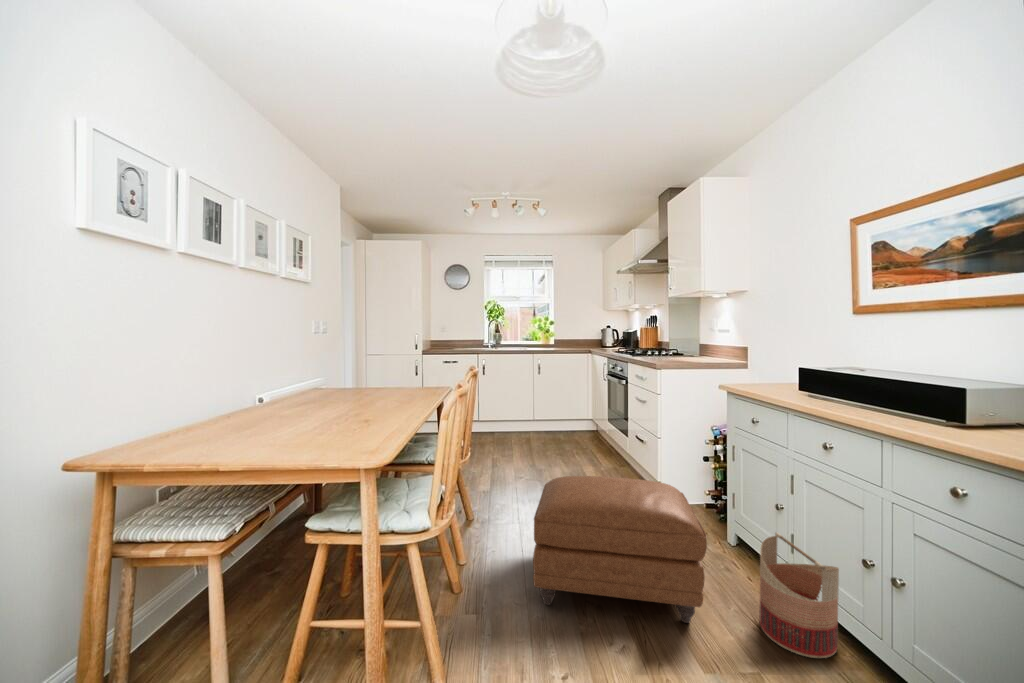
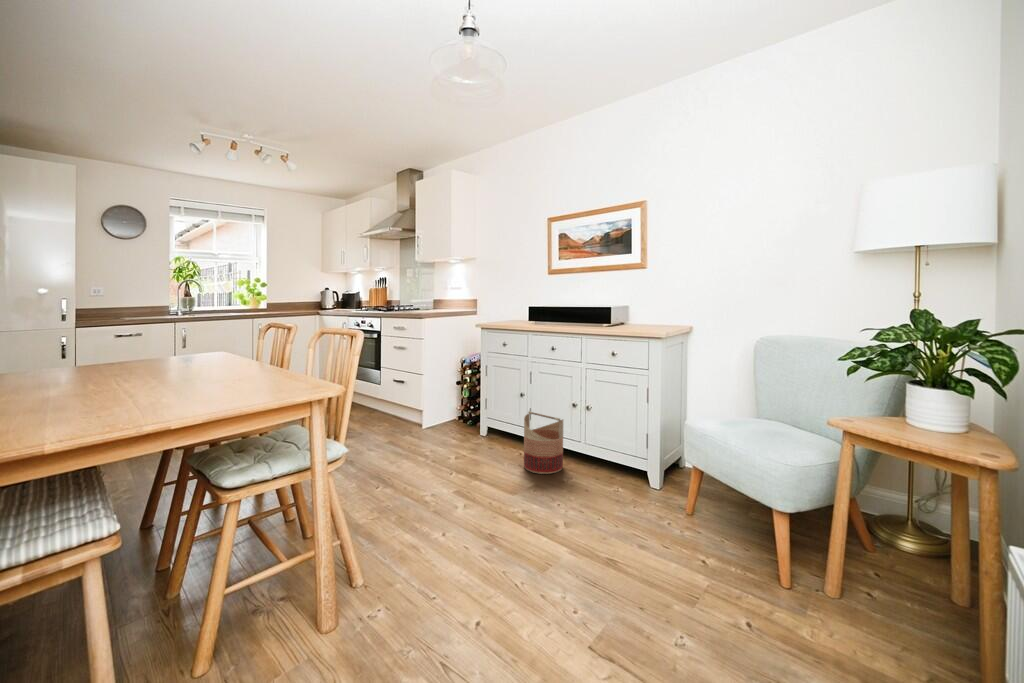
ottoman: present [533,476,707,623] -> none [361,398,502,506]

